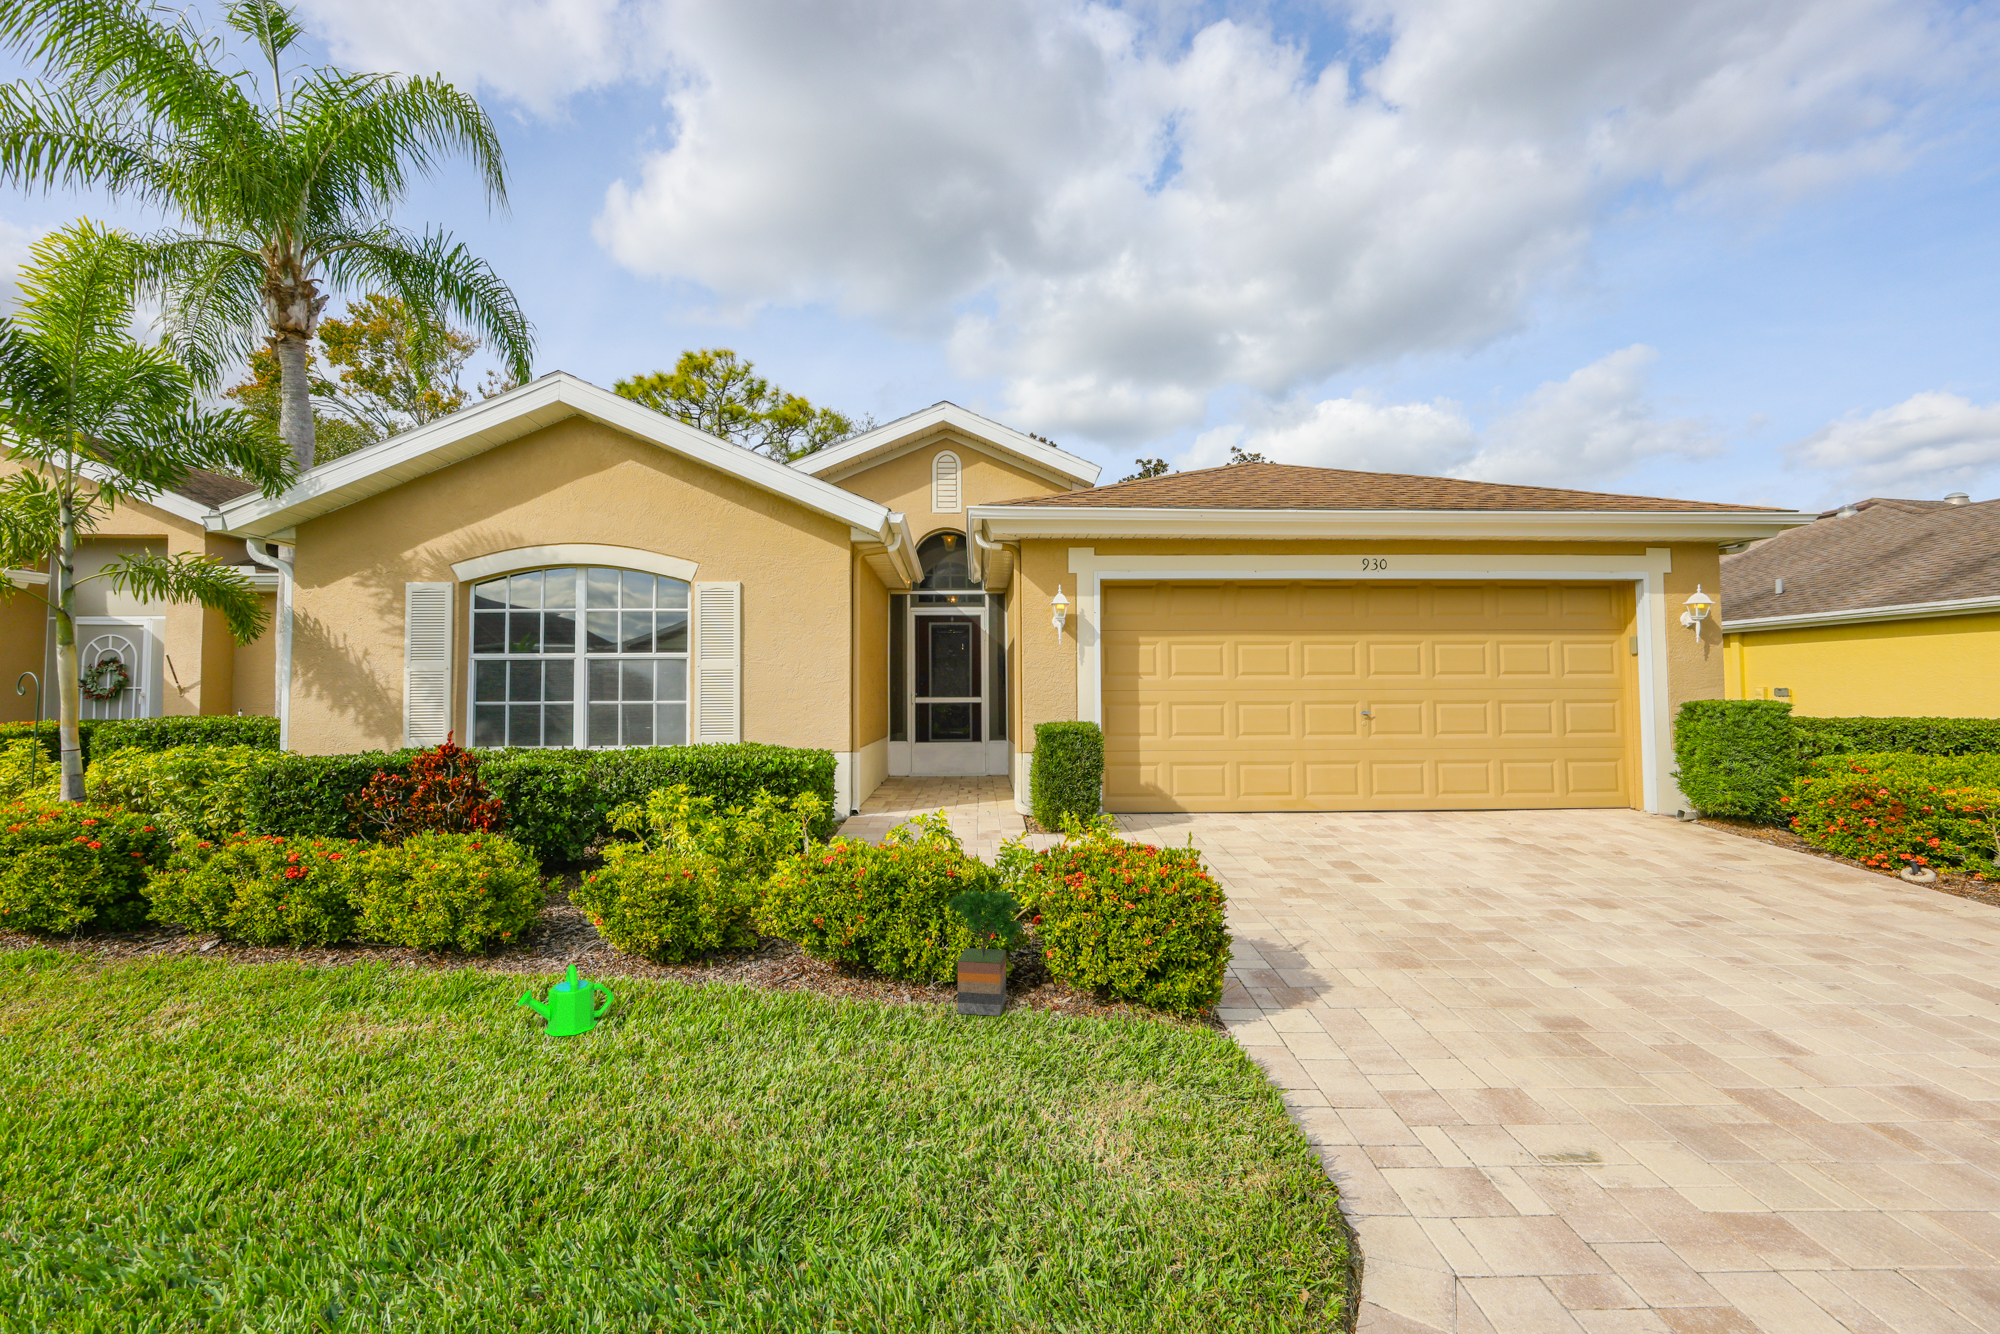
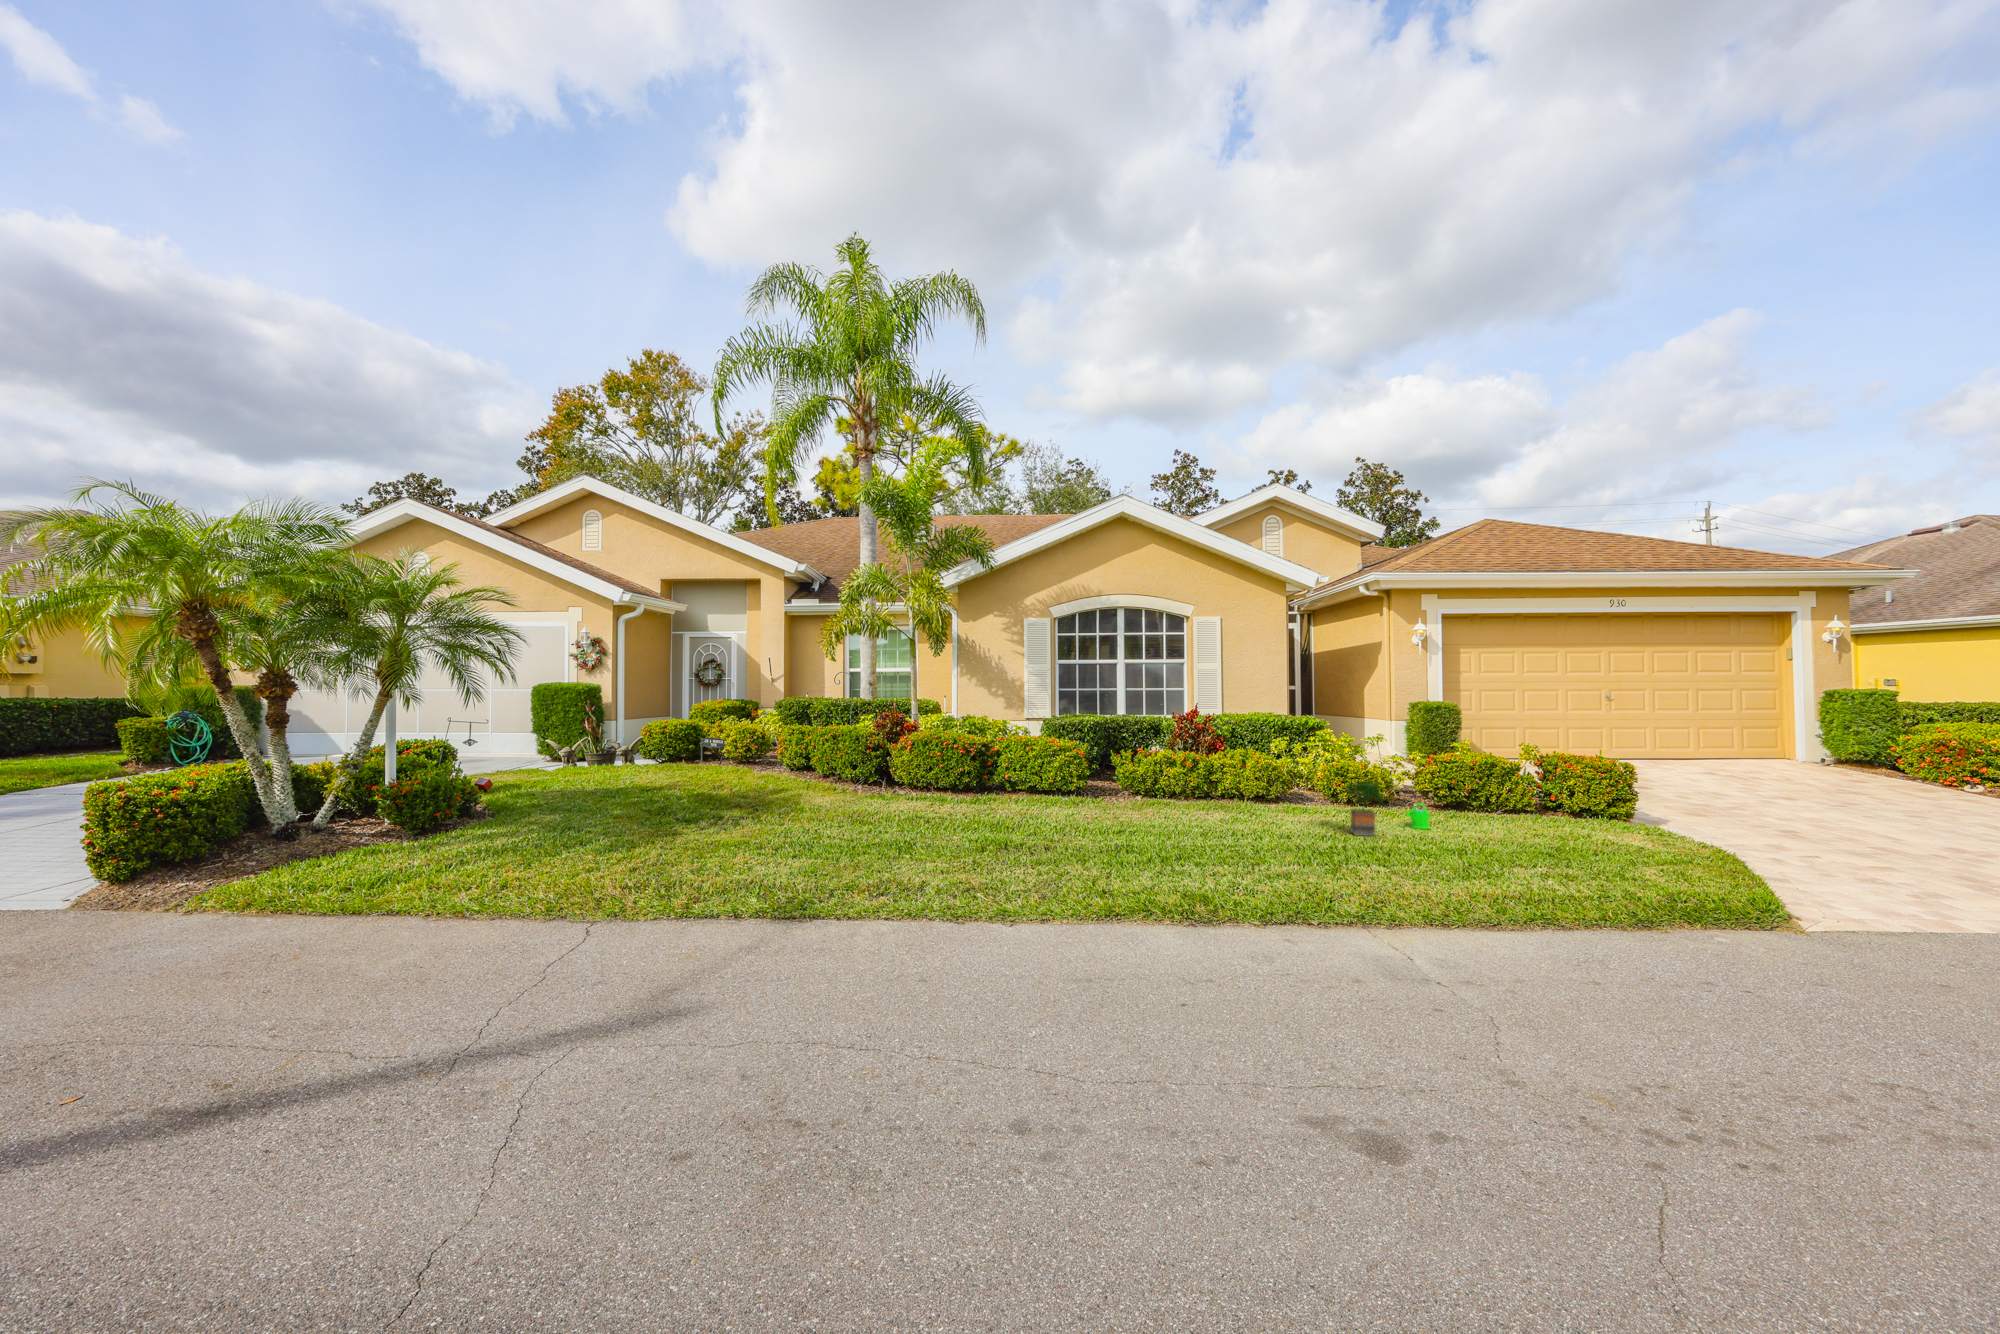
potted tree: present [950,889,1022,1016] -> present [1346,783,1383,836]

